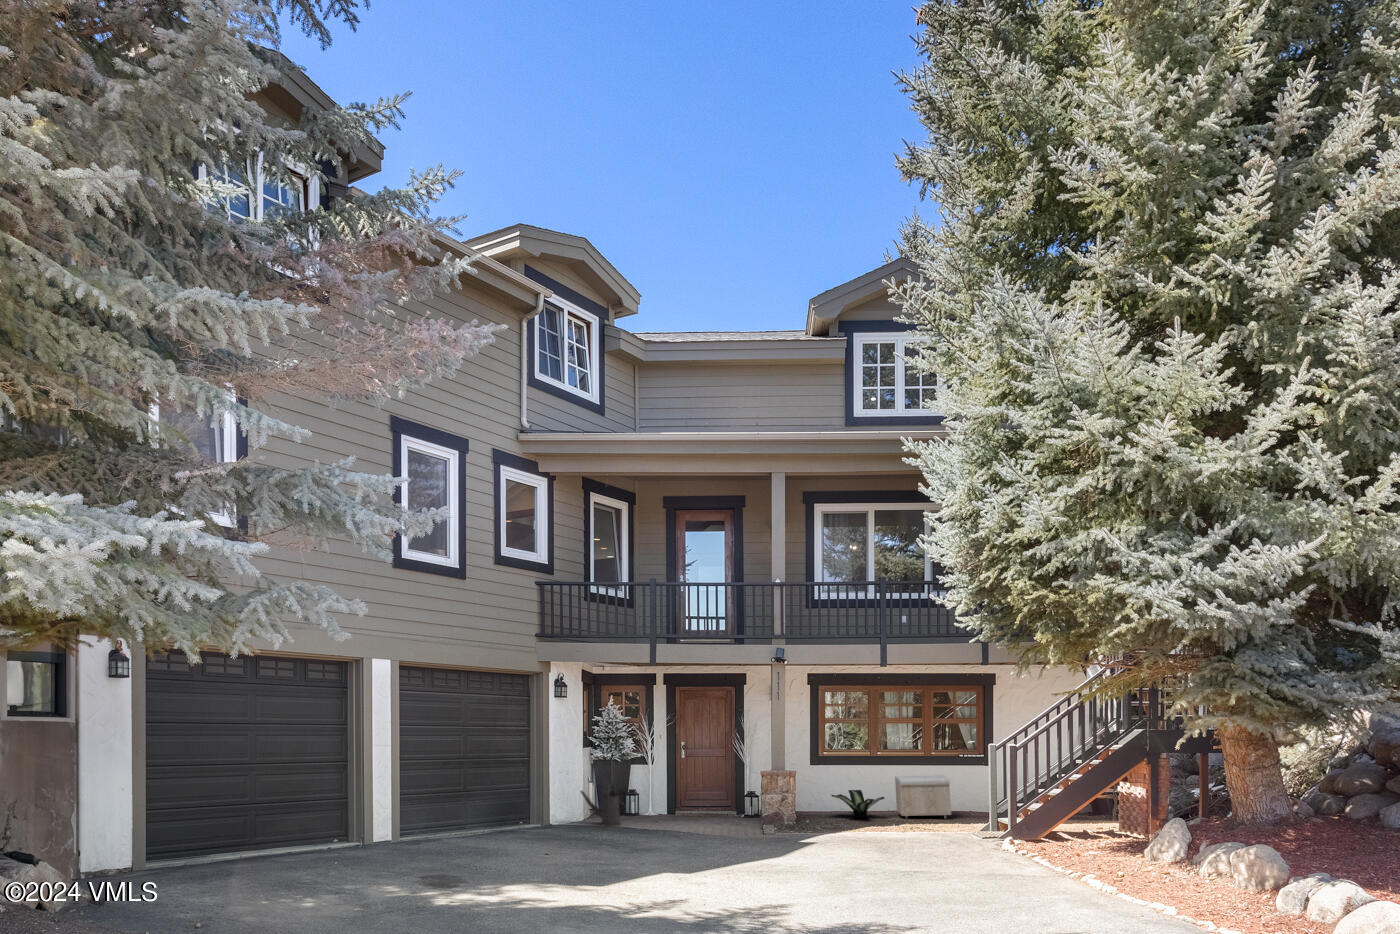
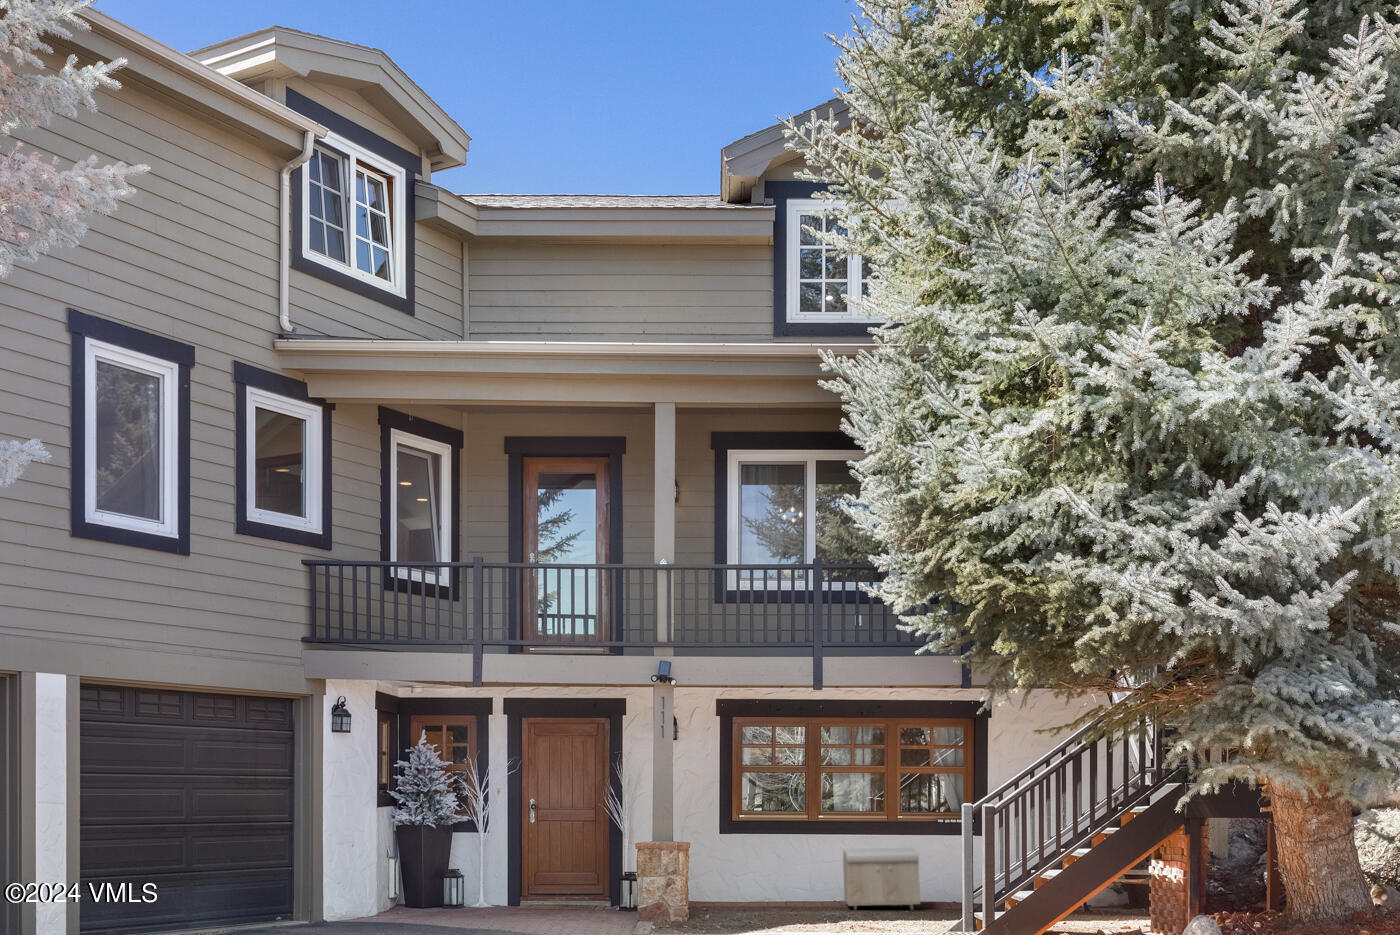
watering can: present [581,784,625,826] -> none [372,859,439,920]
potted plant: present [831,790,885,819] -> none [746,869,824,911]

